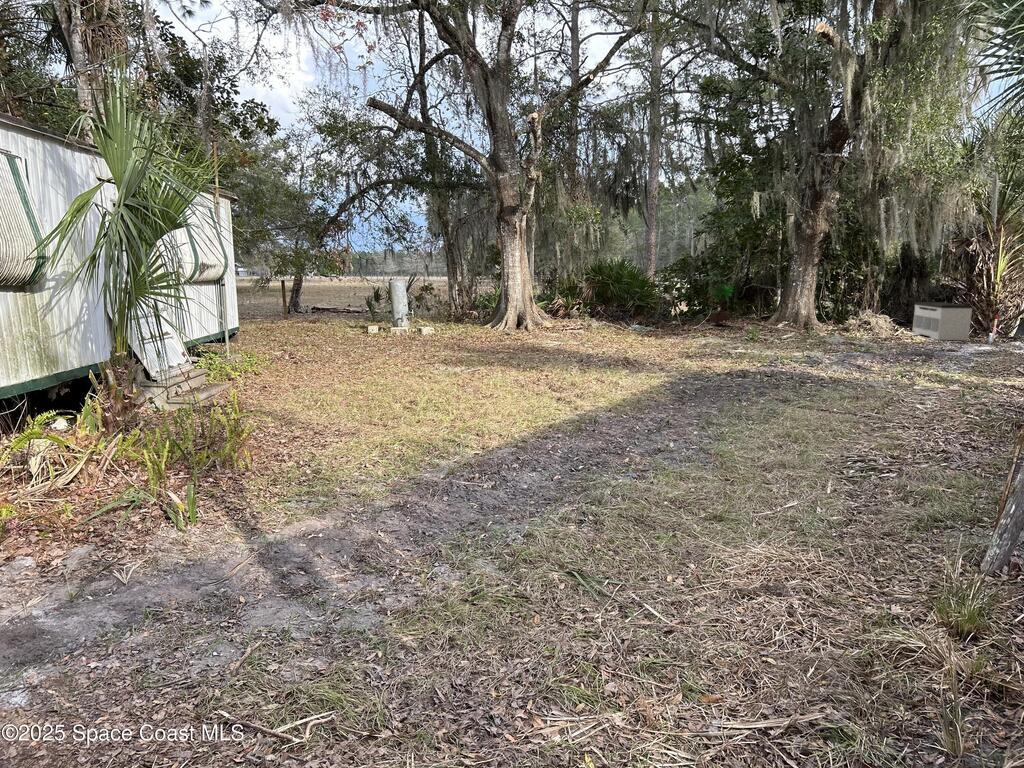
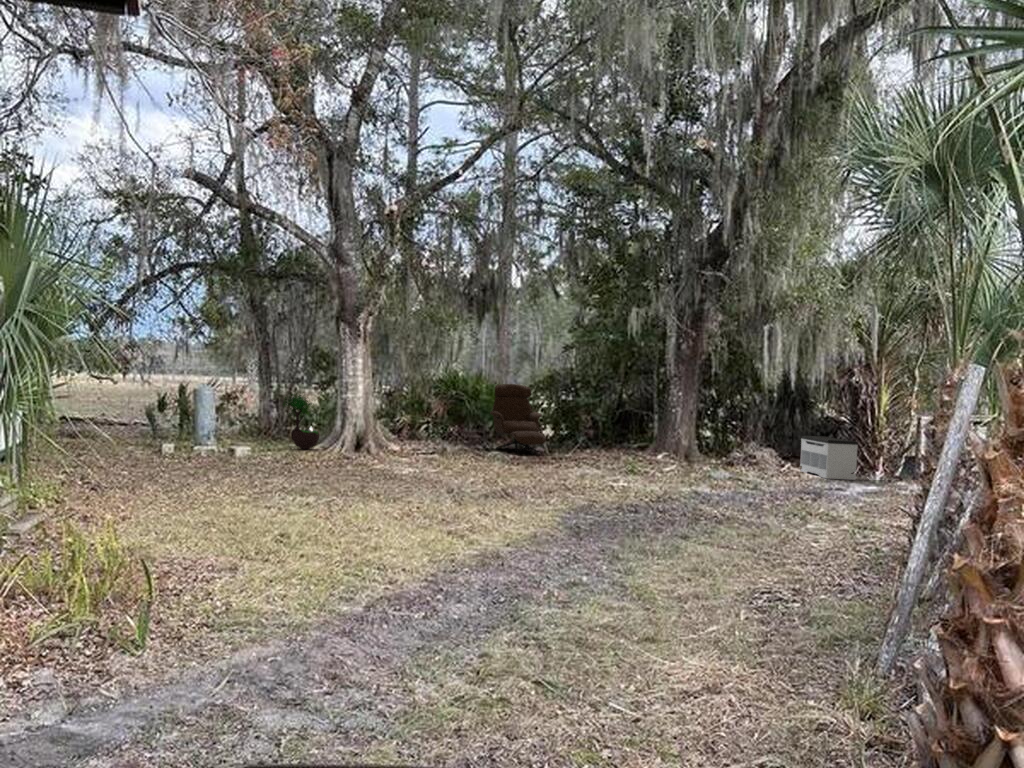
lounge chair: none [635,270,681,327] -> present [490,384,546,454]
potted tree: present [709,284,731,325] -> present [283,394,319,449]

